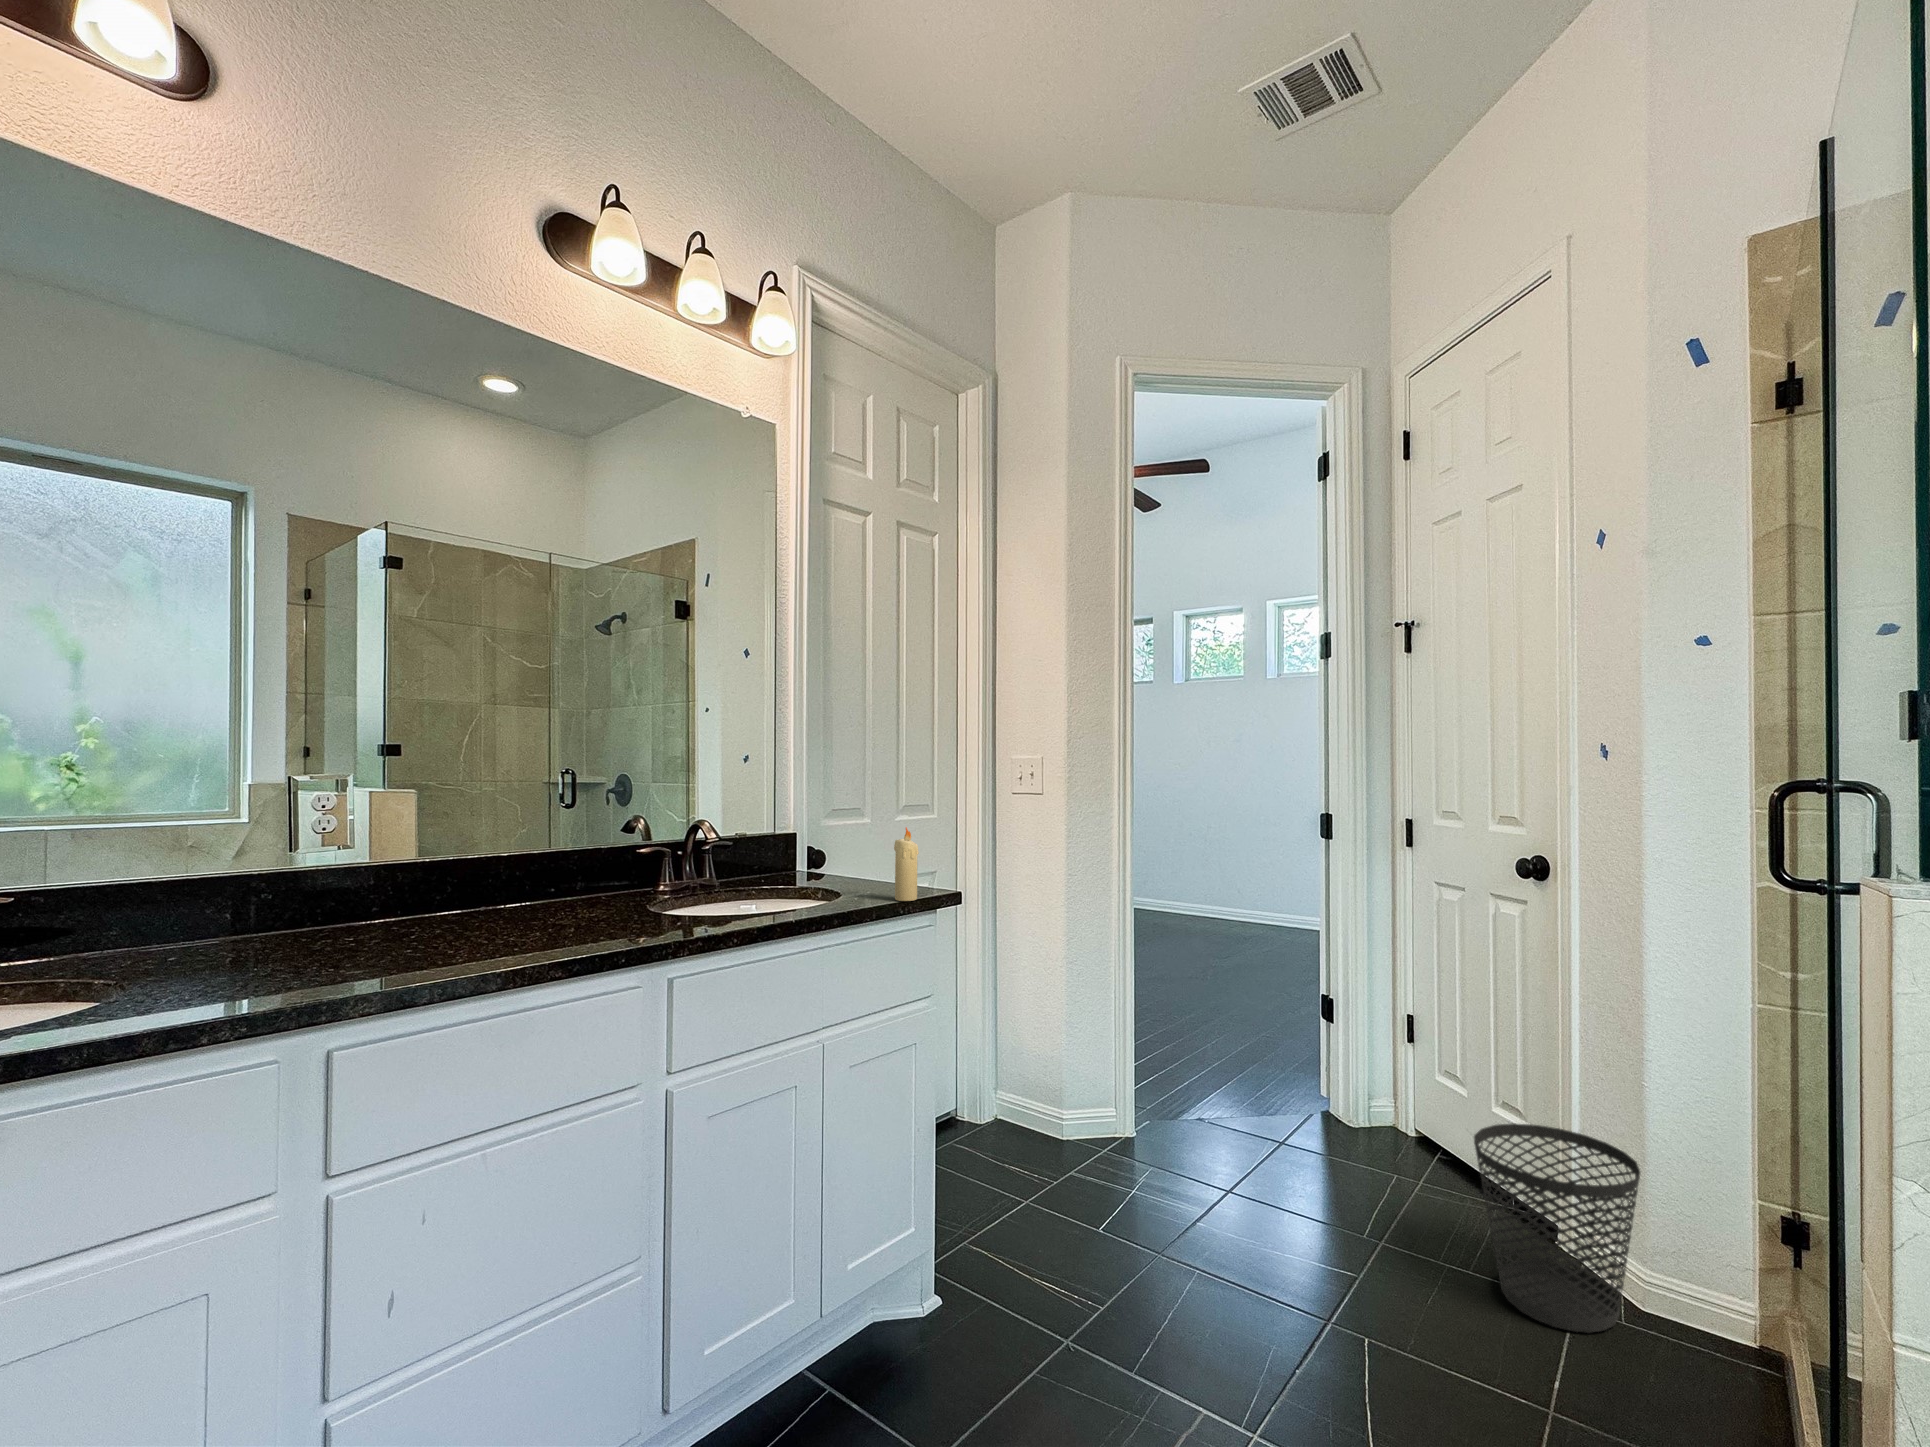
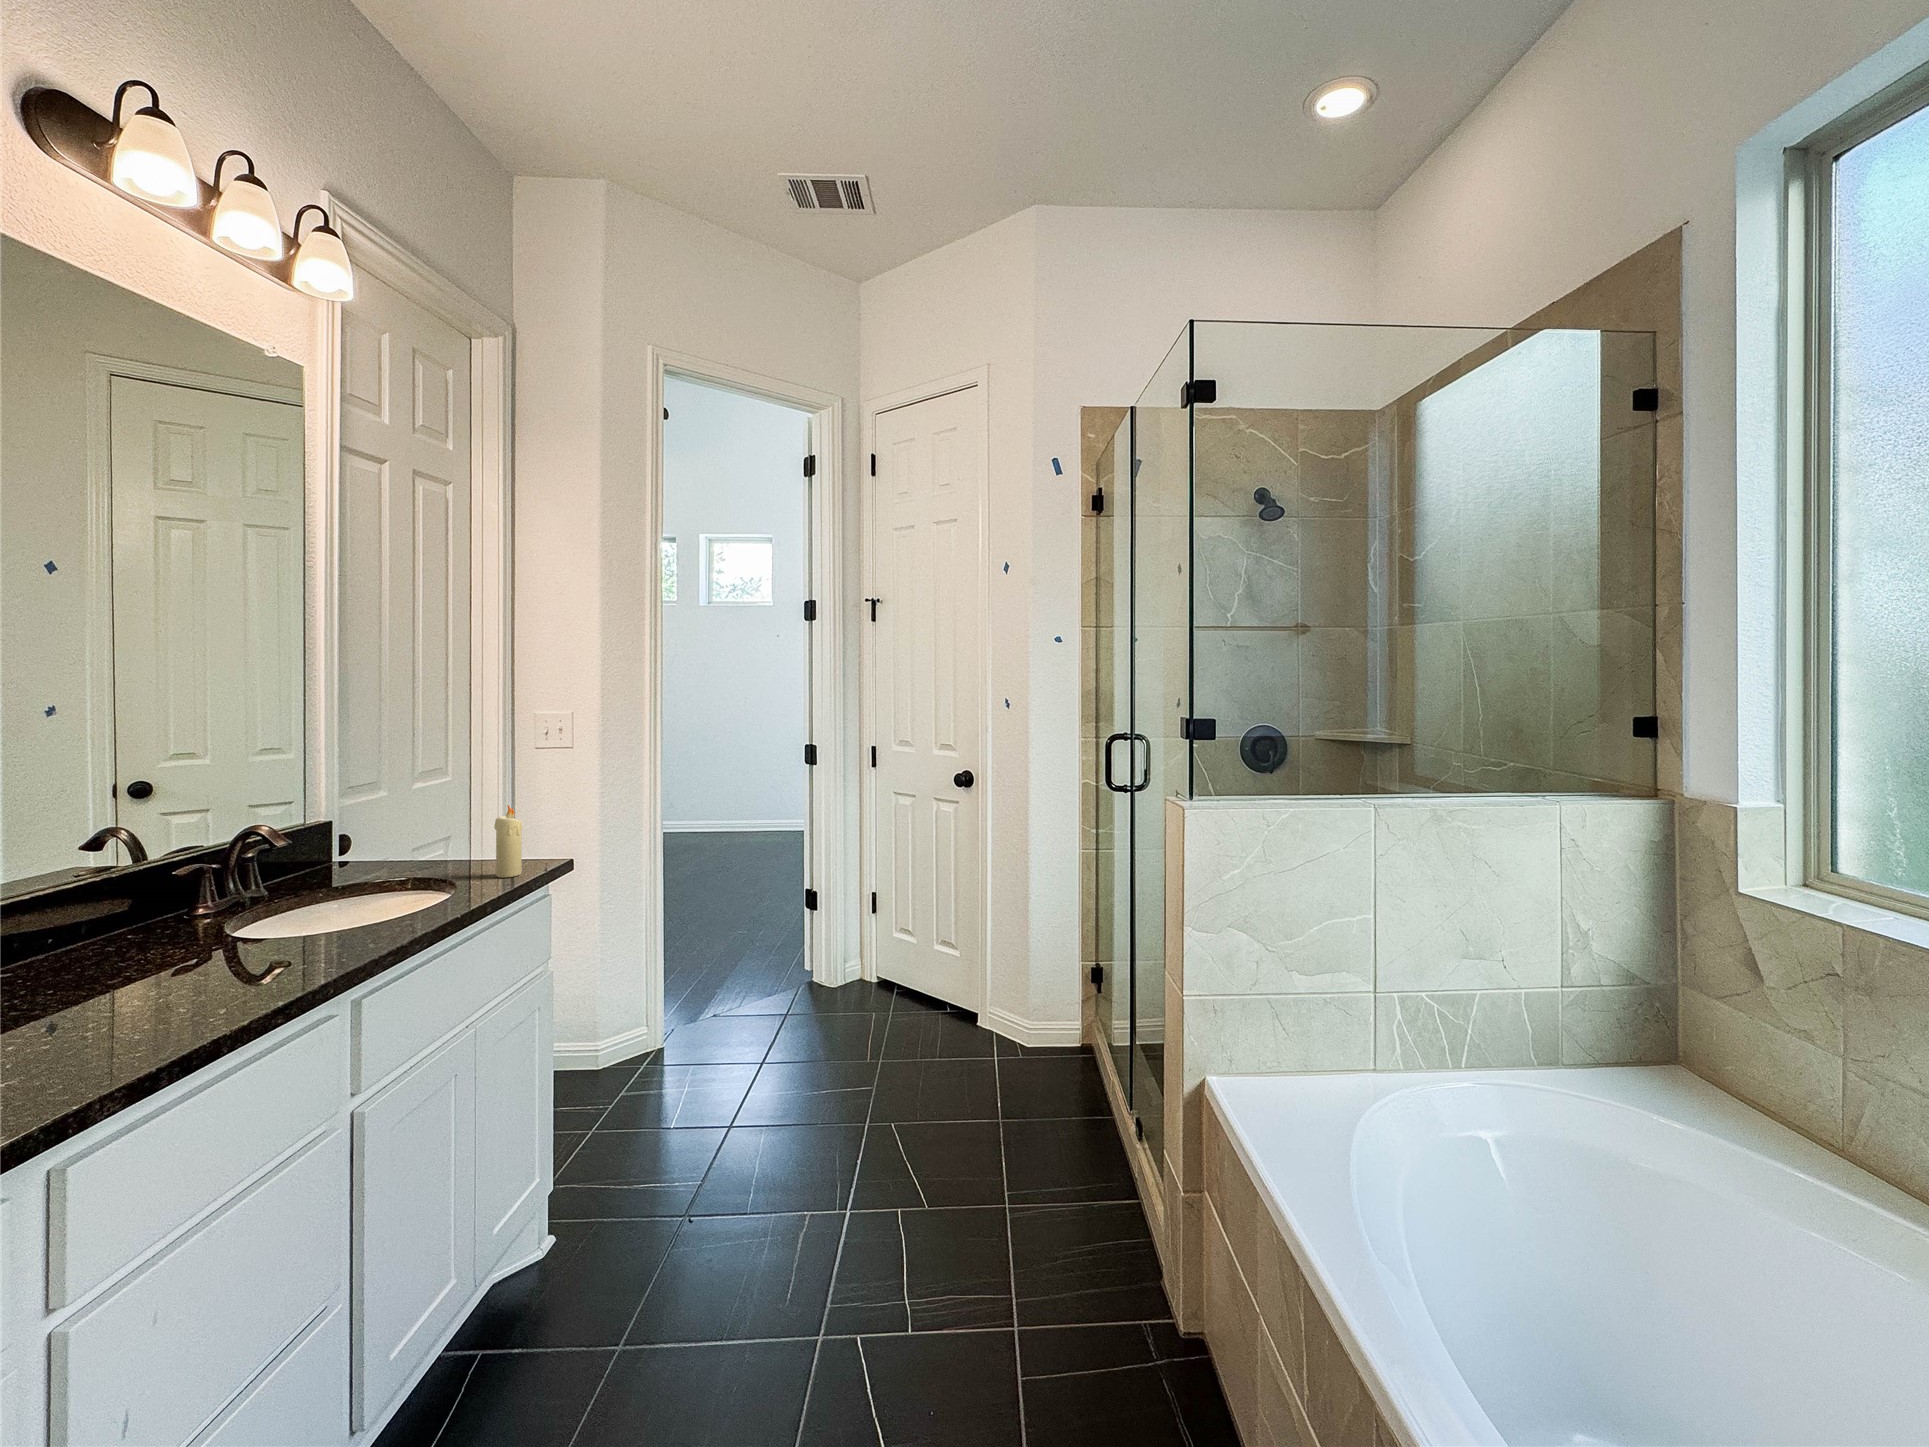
wastebasket: present [1474,1123,1640,1333] -> none [945,951,1037,1075]

